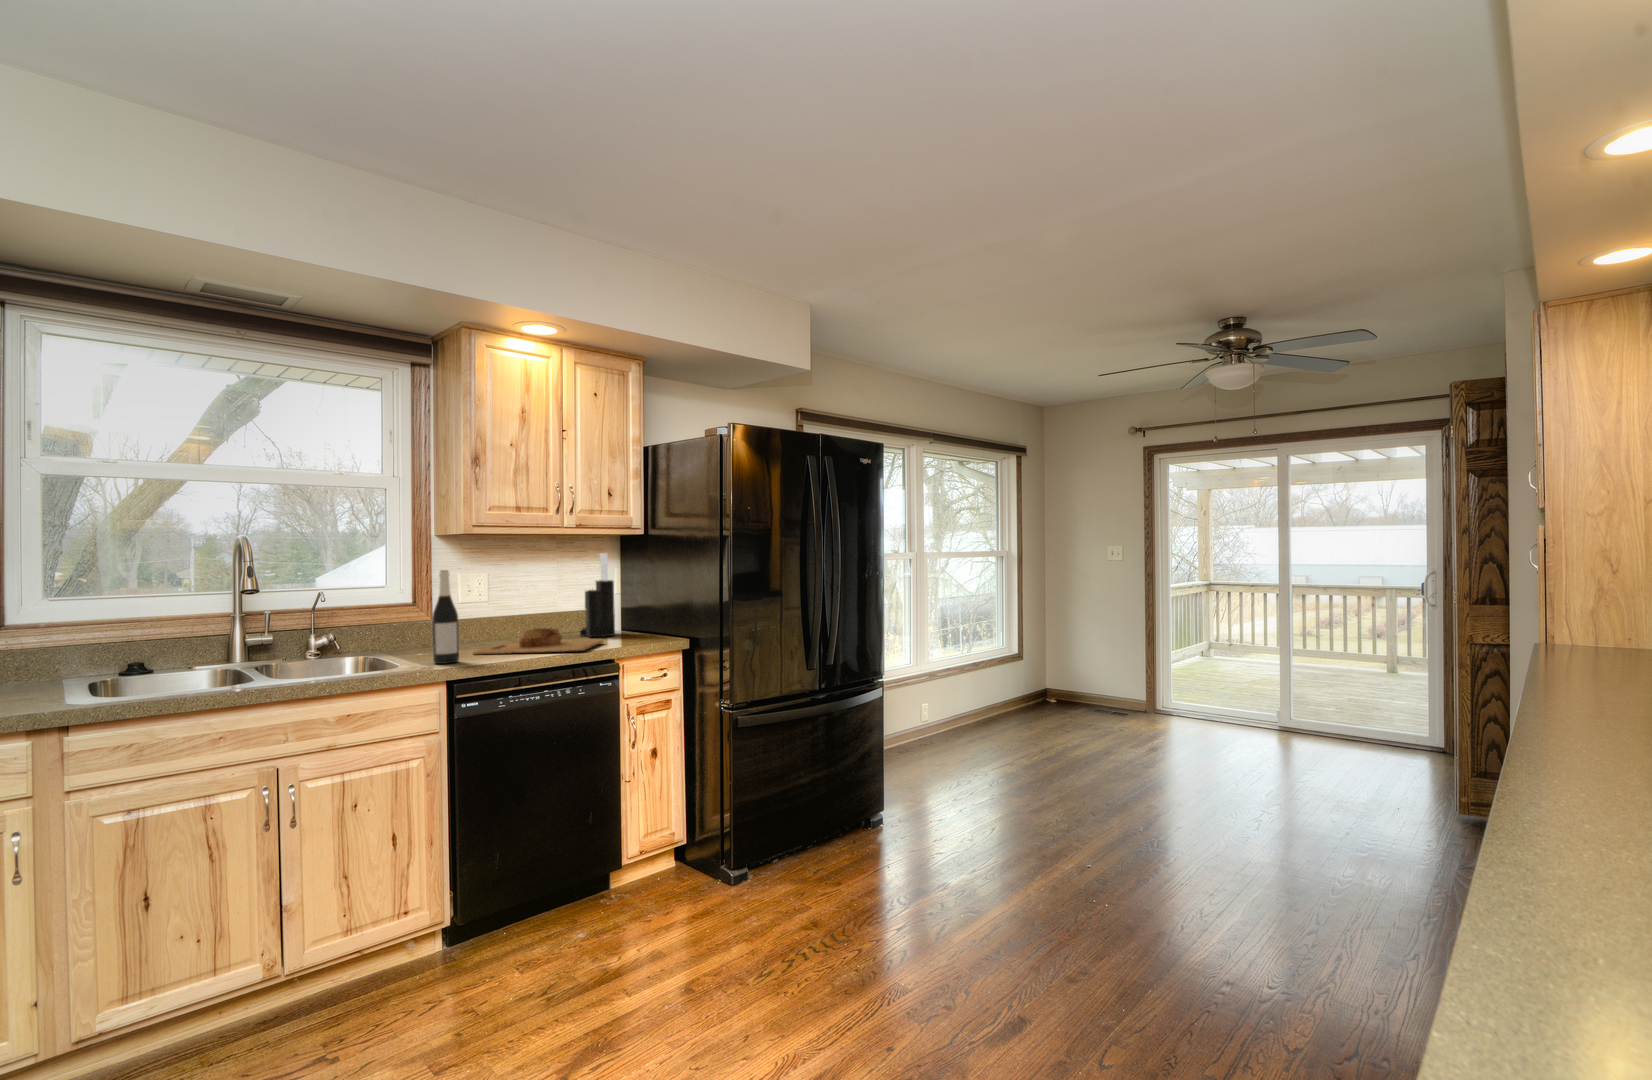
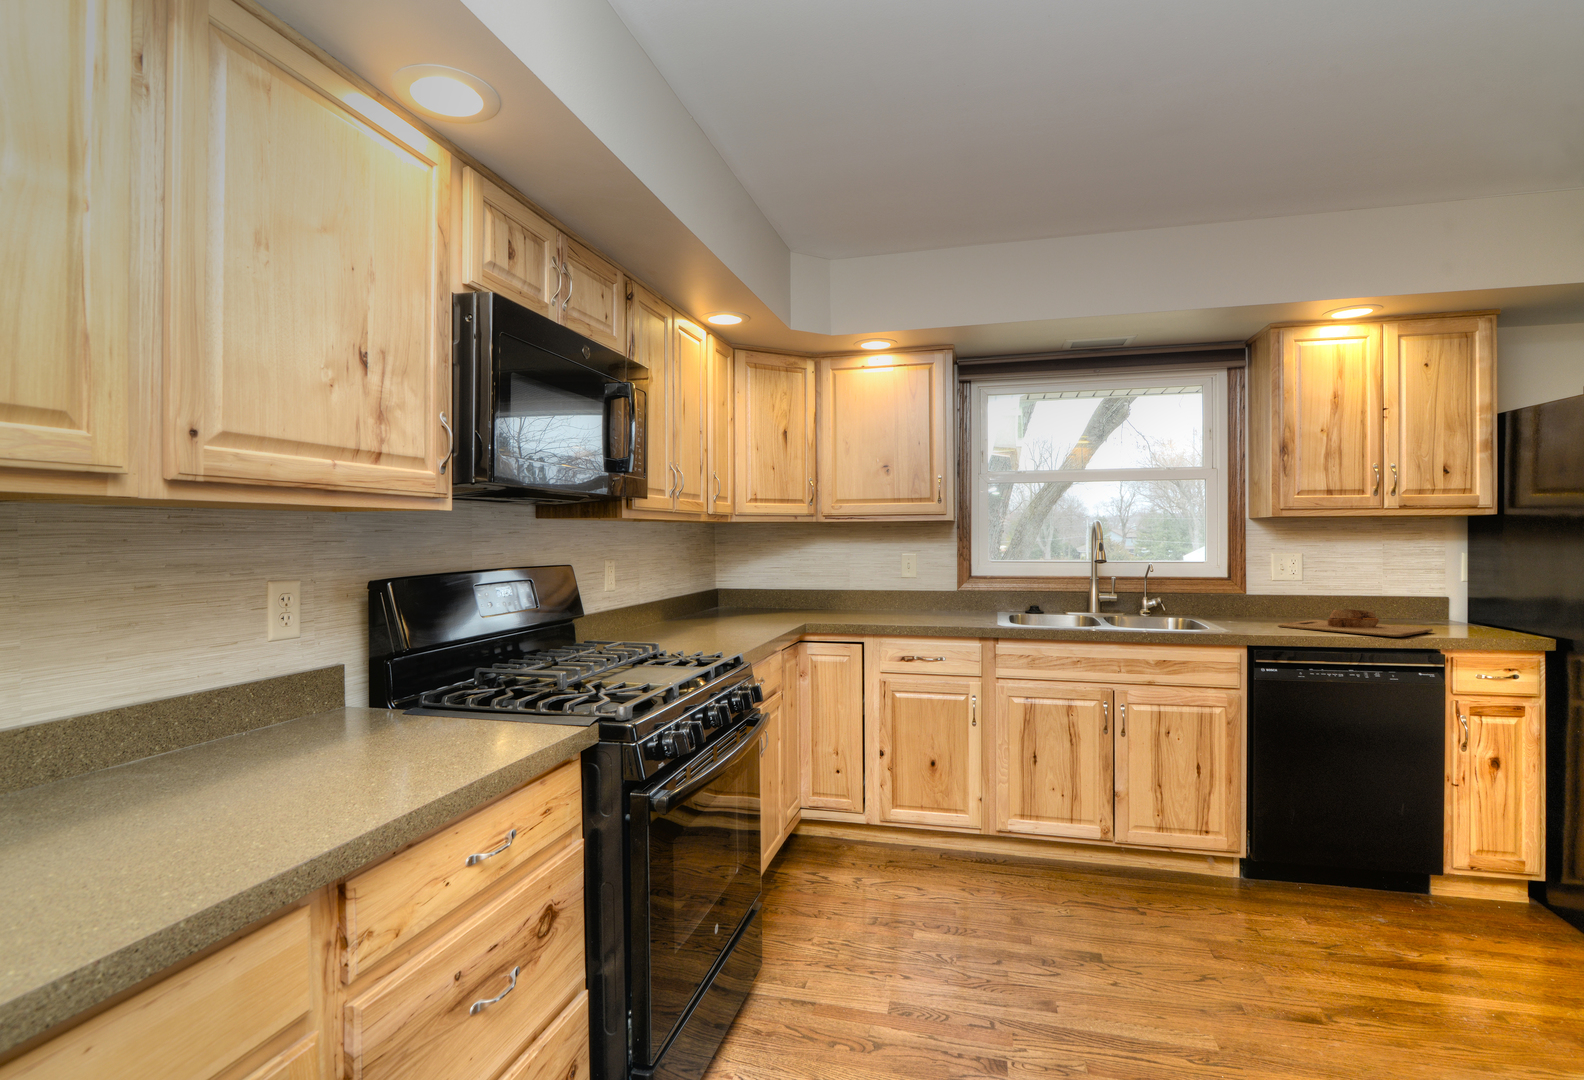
knife block: present [580,553,615,637] -> none [1409,535,1455,626]
wine bottle: present [432,570,459,664] -> none [1237,550,1261,631]

